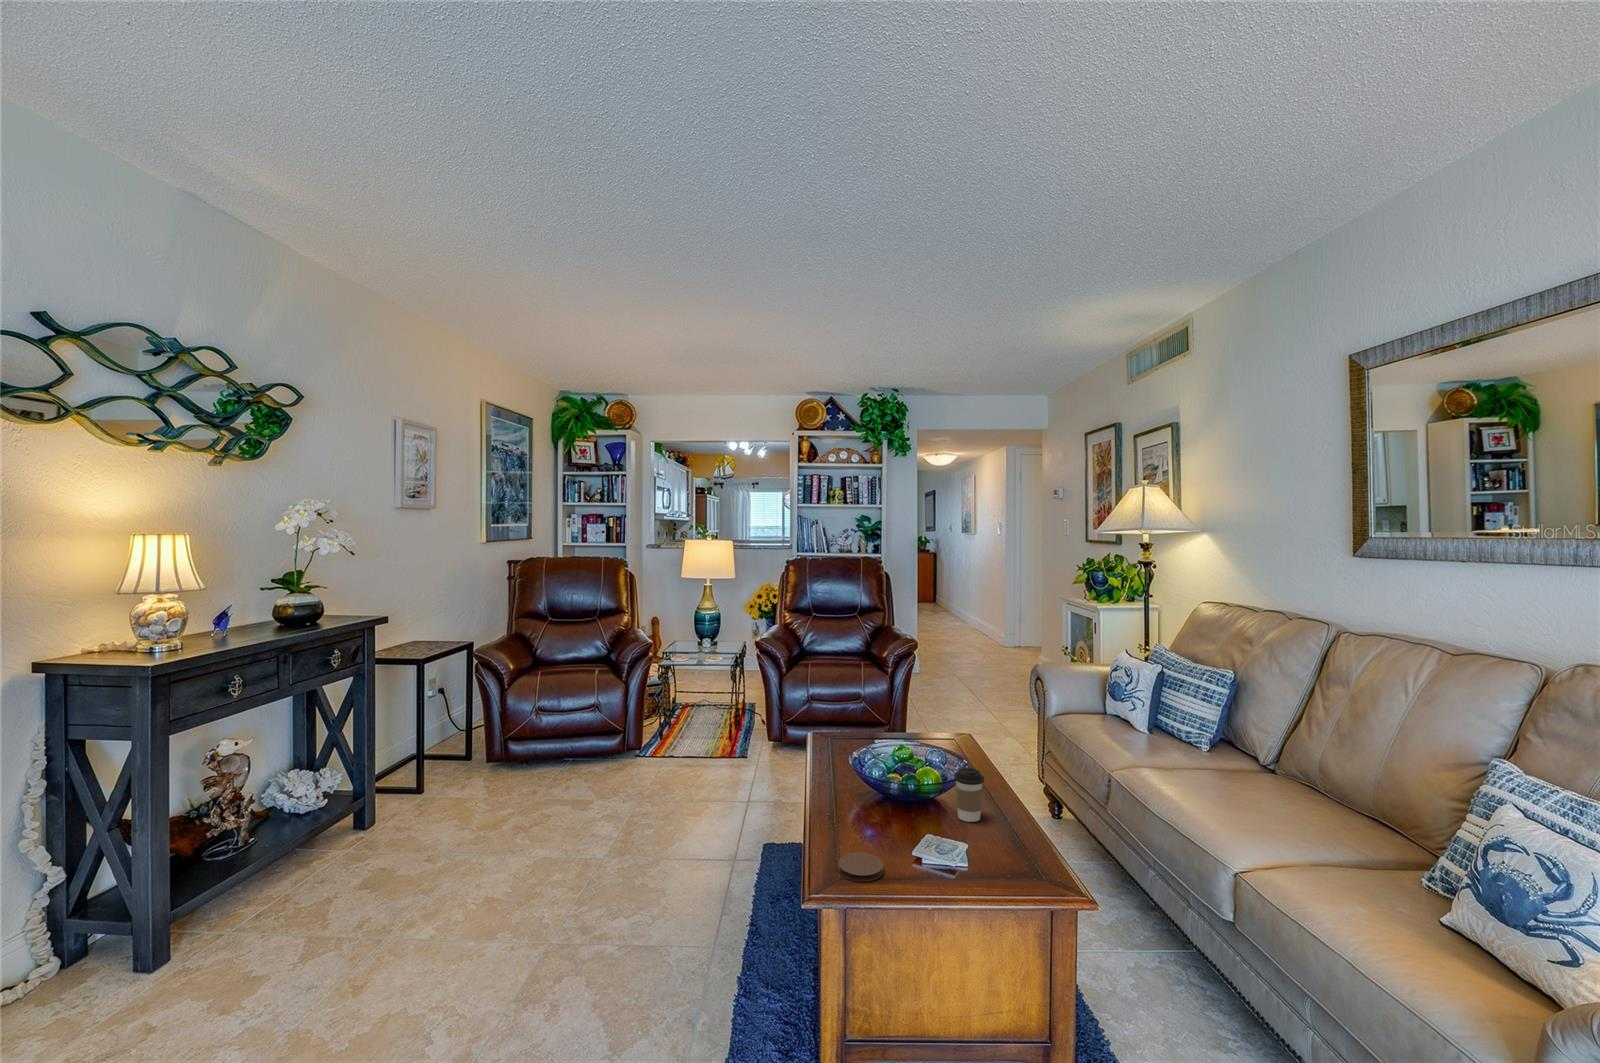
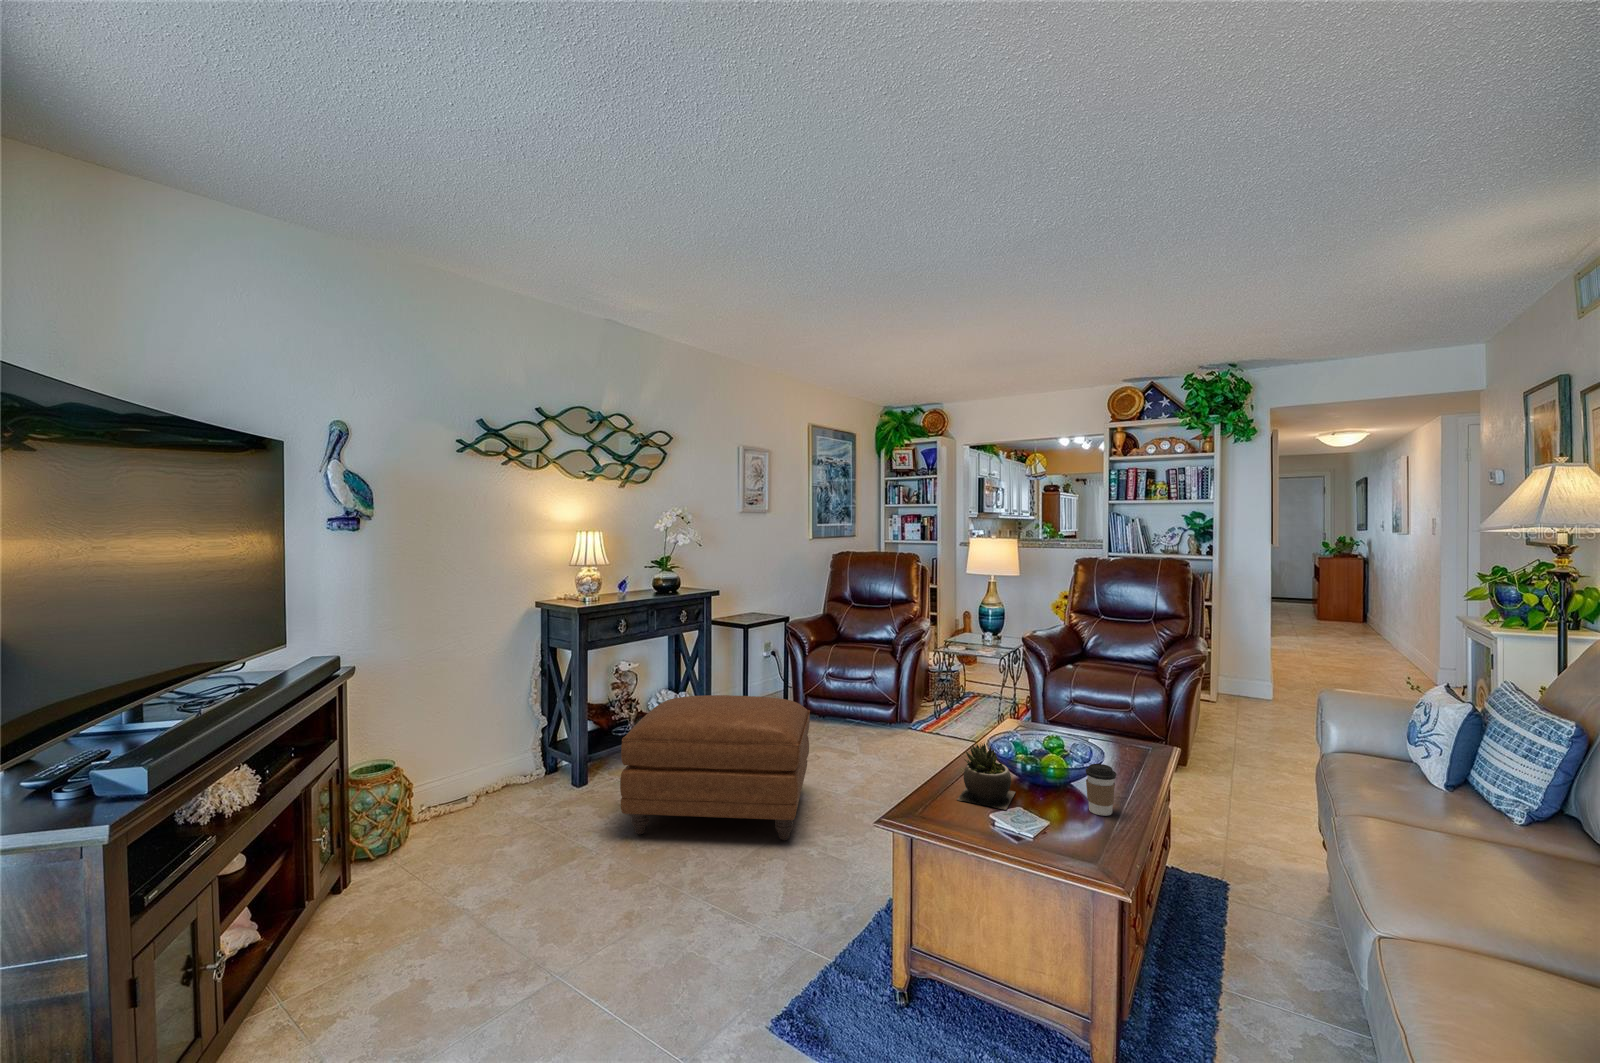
ottoman: none [278,751,580,1009] -> present [620,695,810,840]
succulent plant: none [833,768,895,842] -> present [957,744,1015,810]
coaster: present [838,852,883,882] -> none [935,807,974,828]

